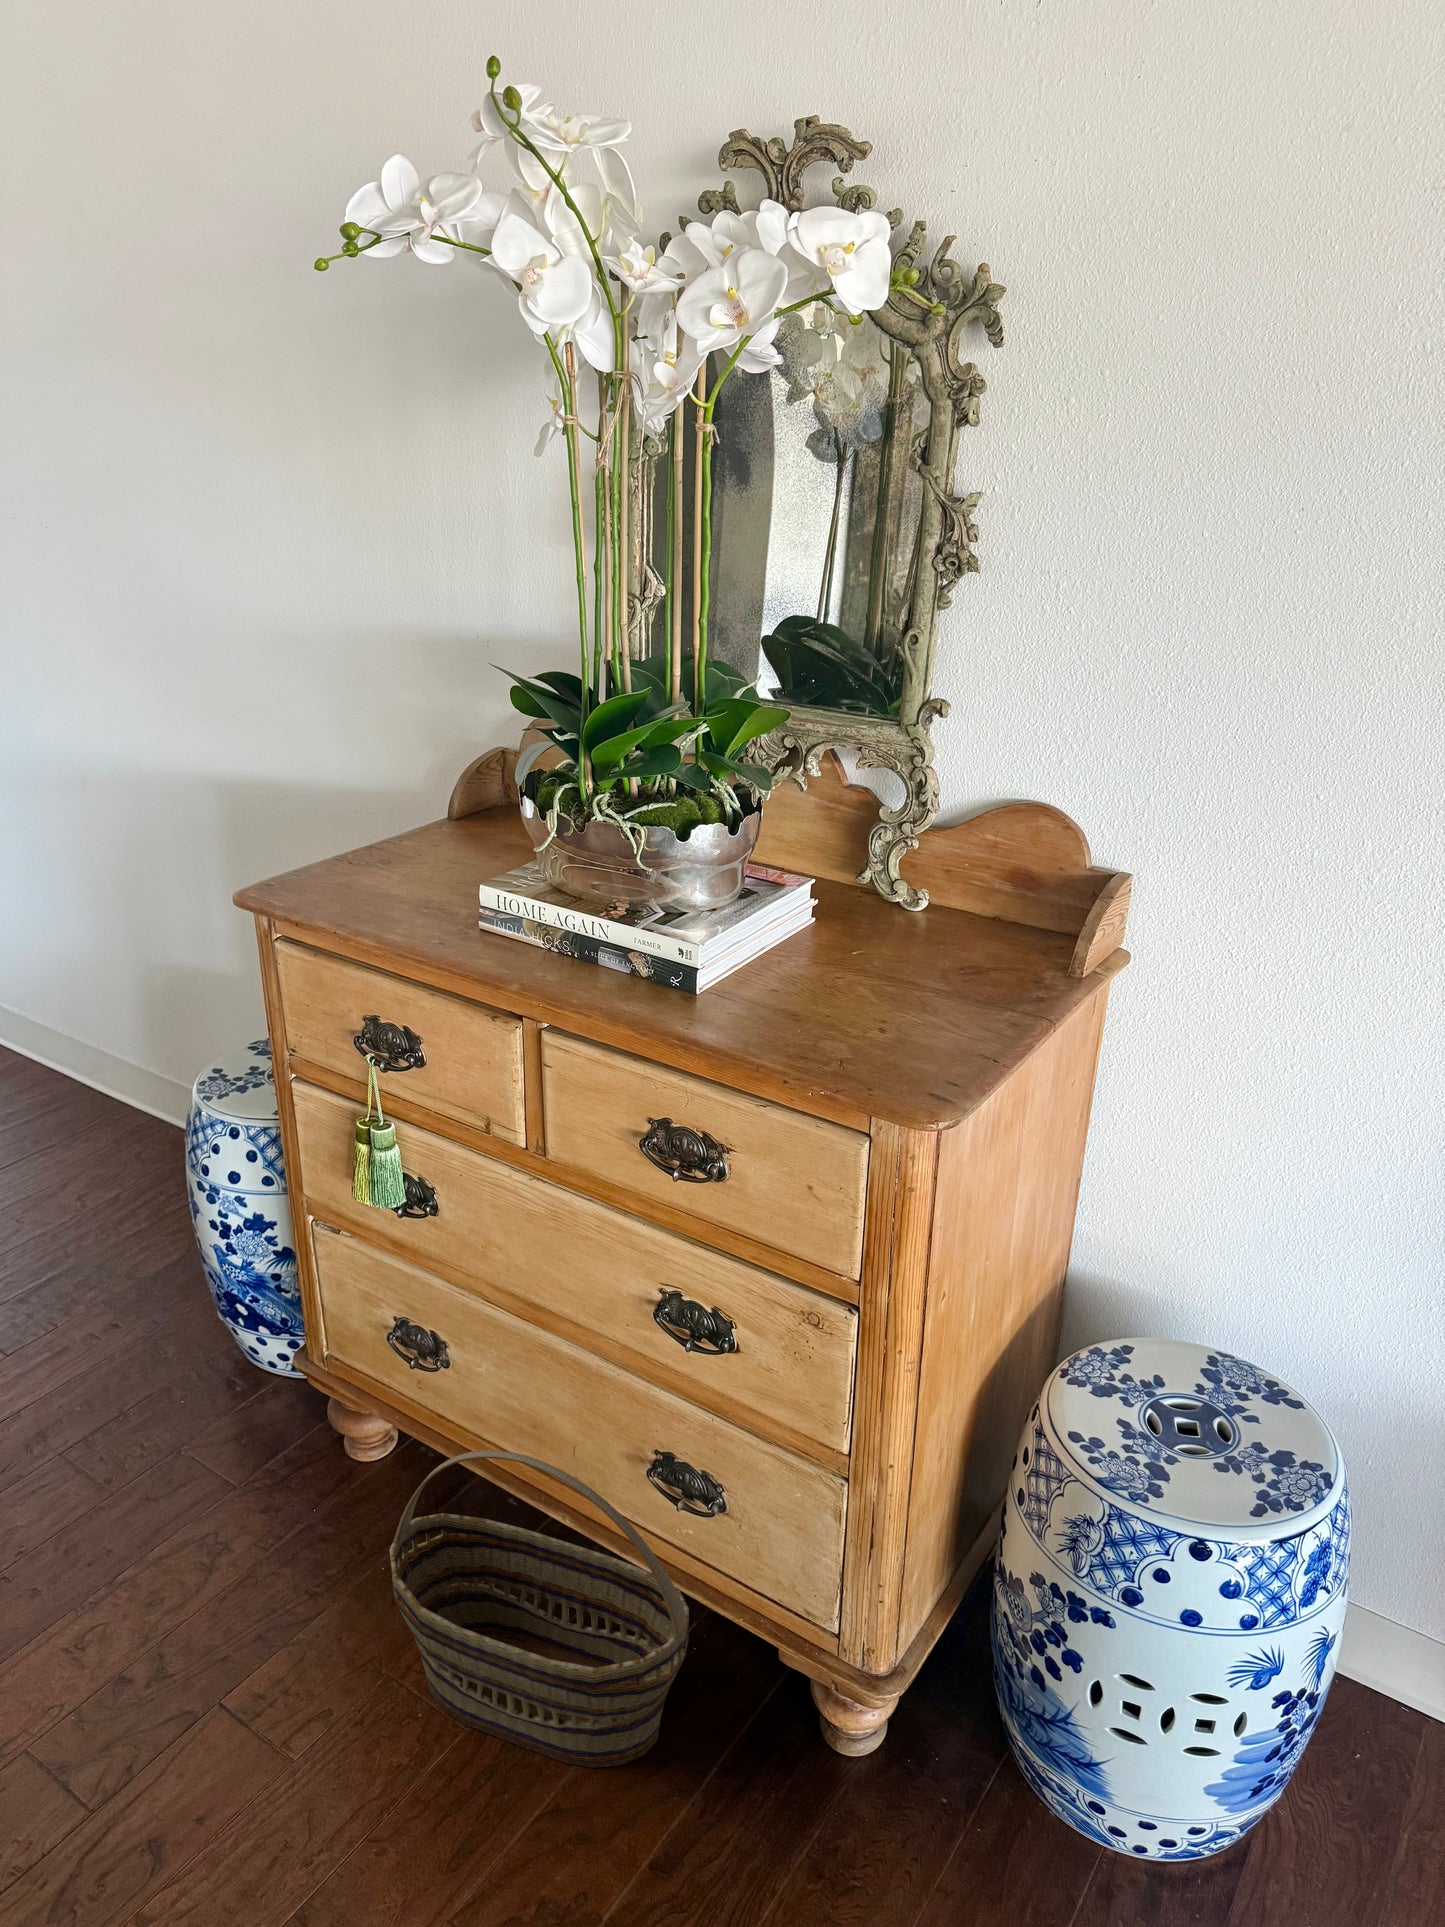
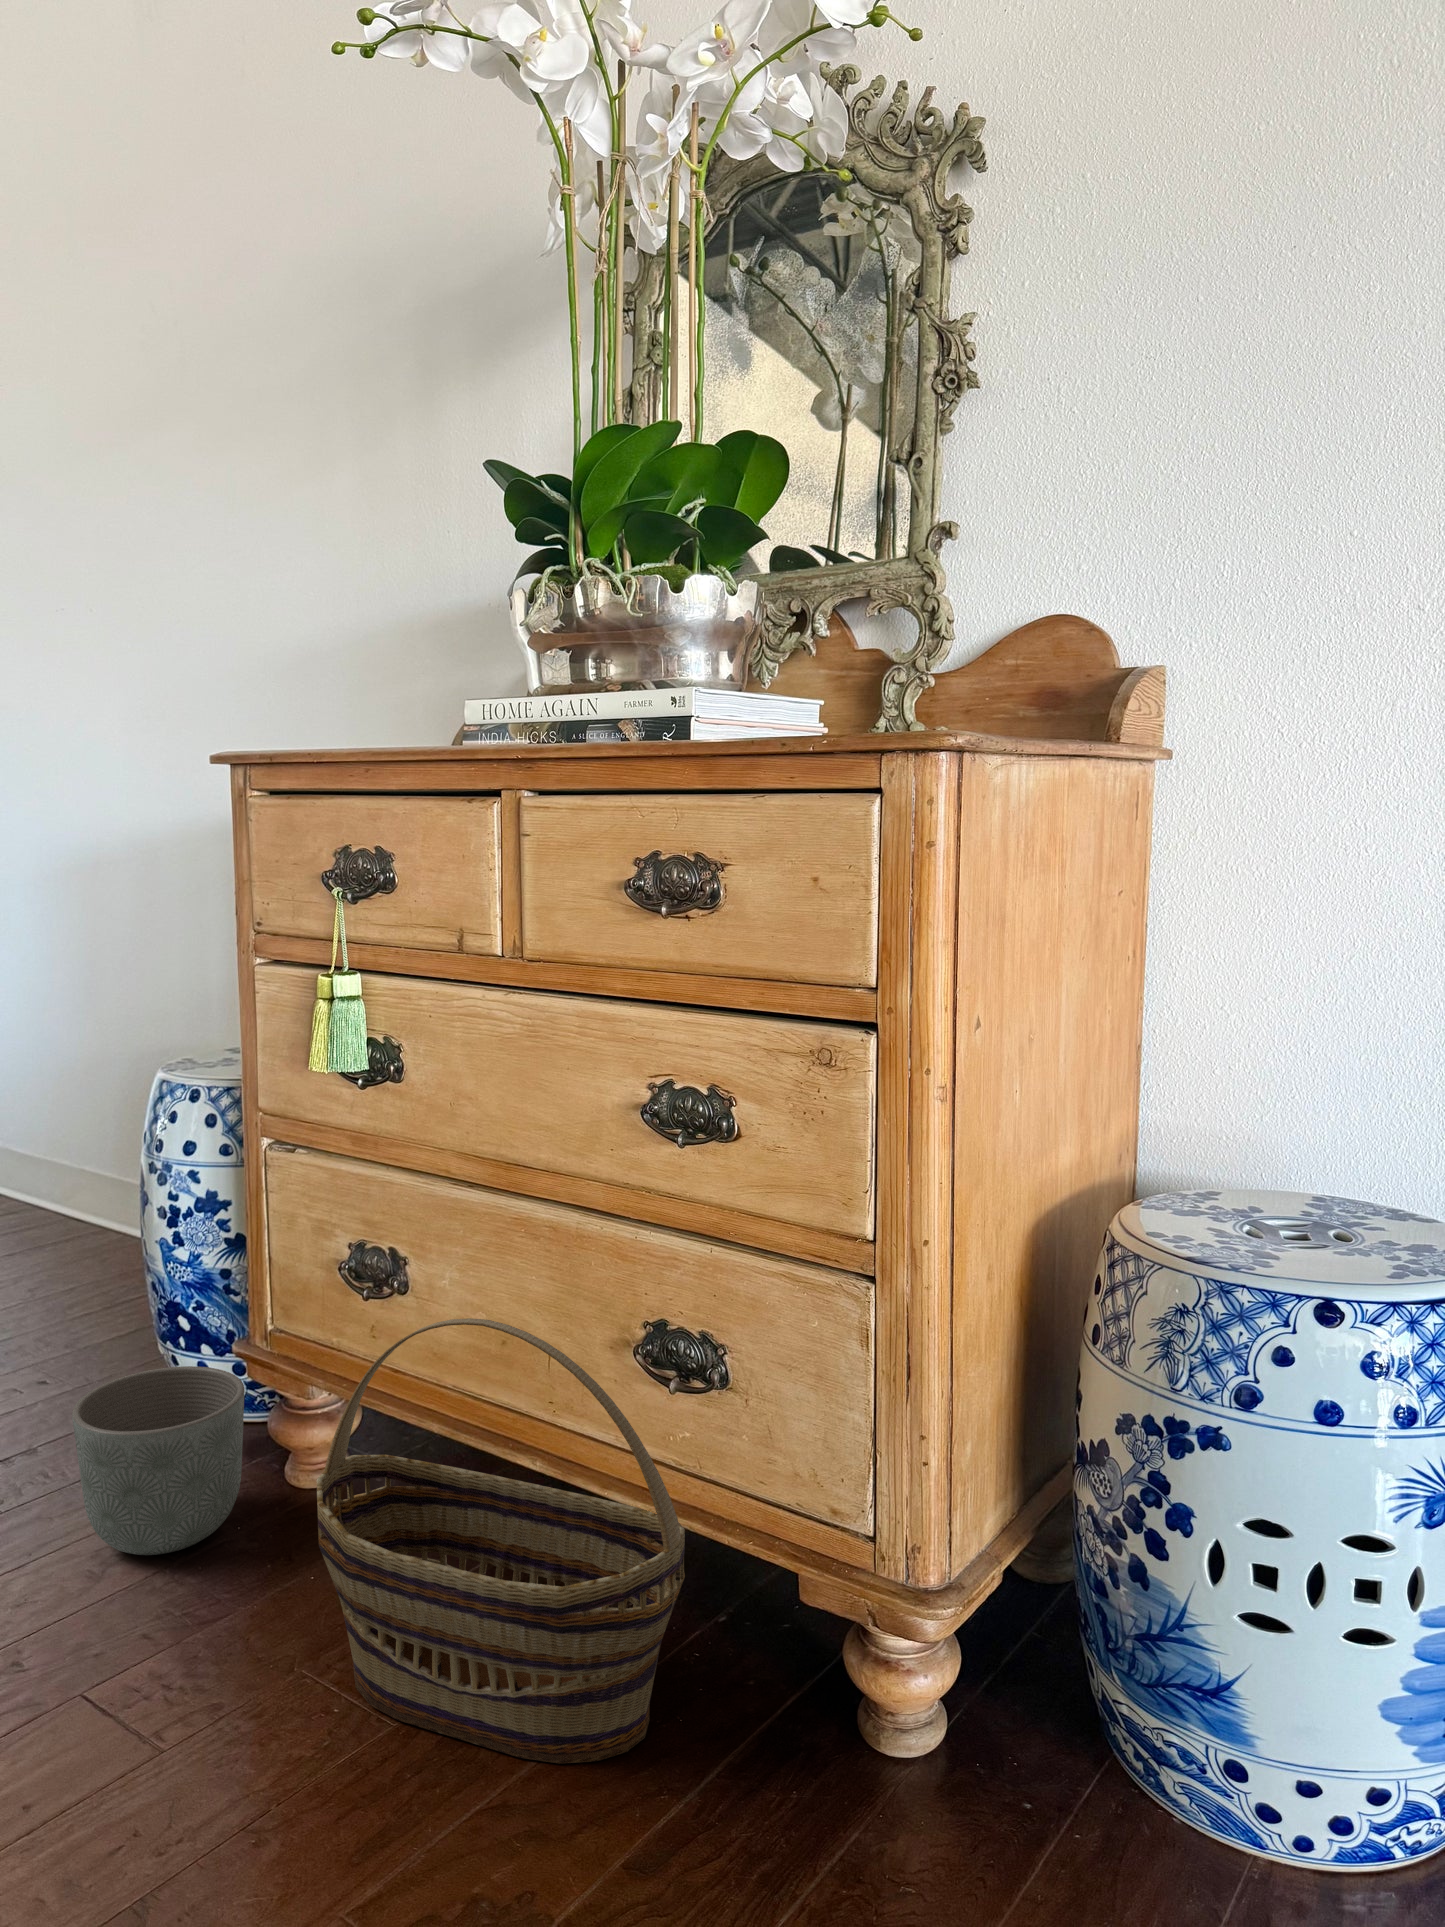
planter: none [169,1383,311,1549] -> present [72,1366,245,1555]

